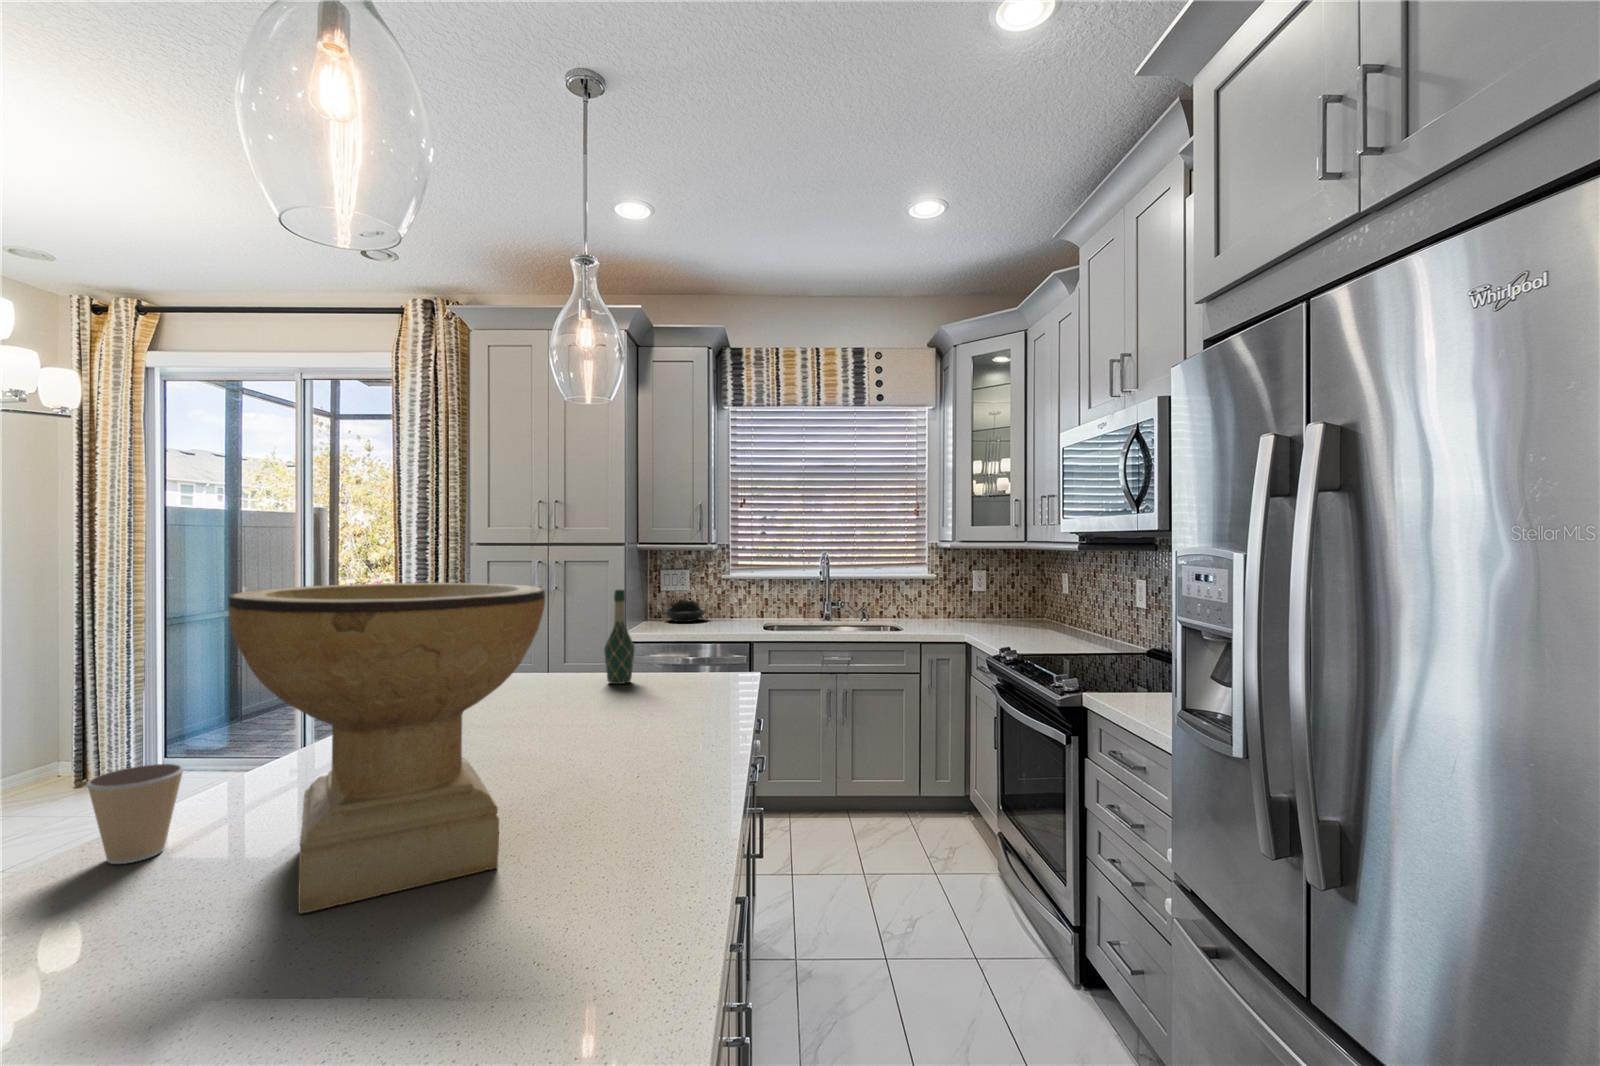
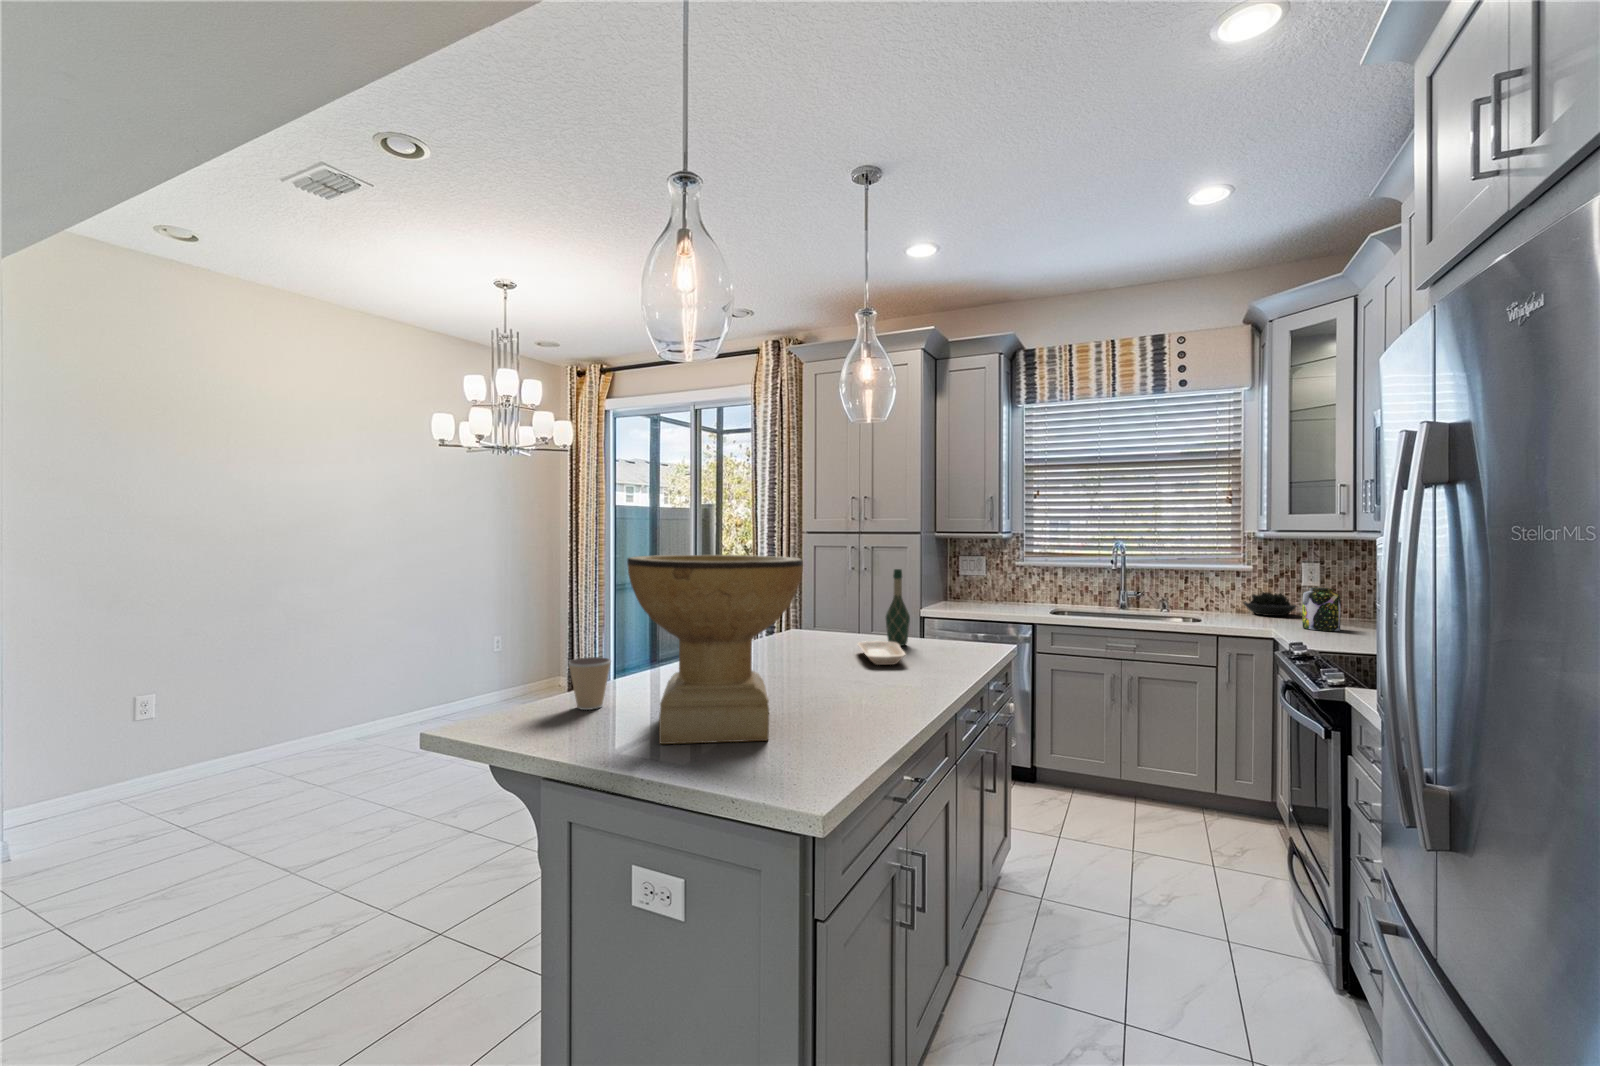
jar: none [983,593,1012,632] -> present [1302,588,1341,631]
succulent plant: present [664,599,706,622] -> present [1244,592,1296,616]
tray: none [573,680,643,714] -> present [858,641,905,665]

